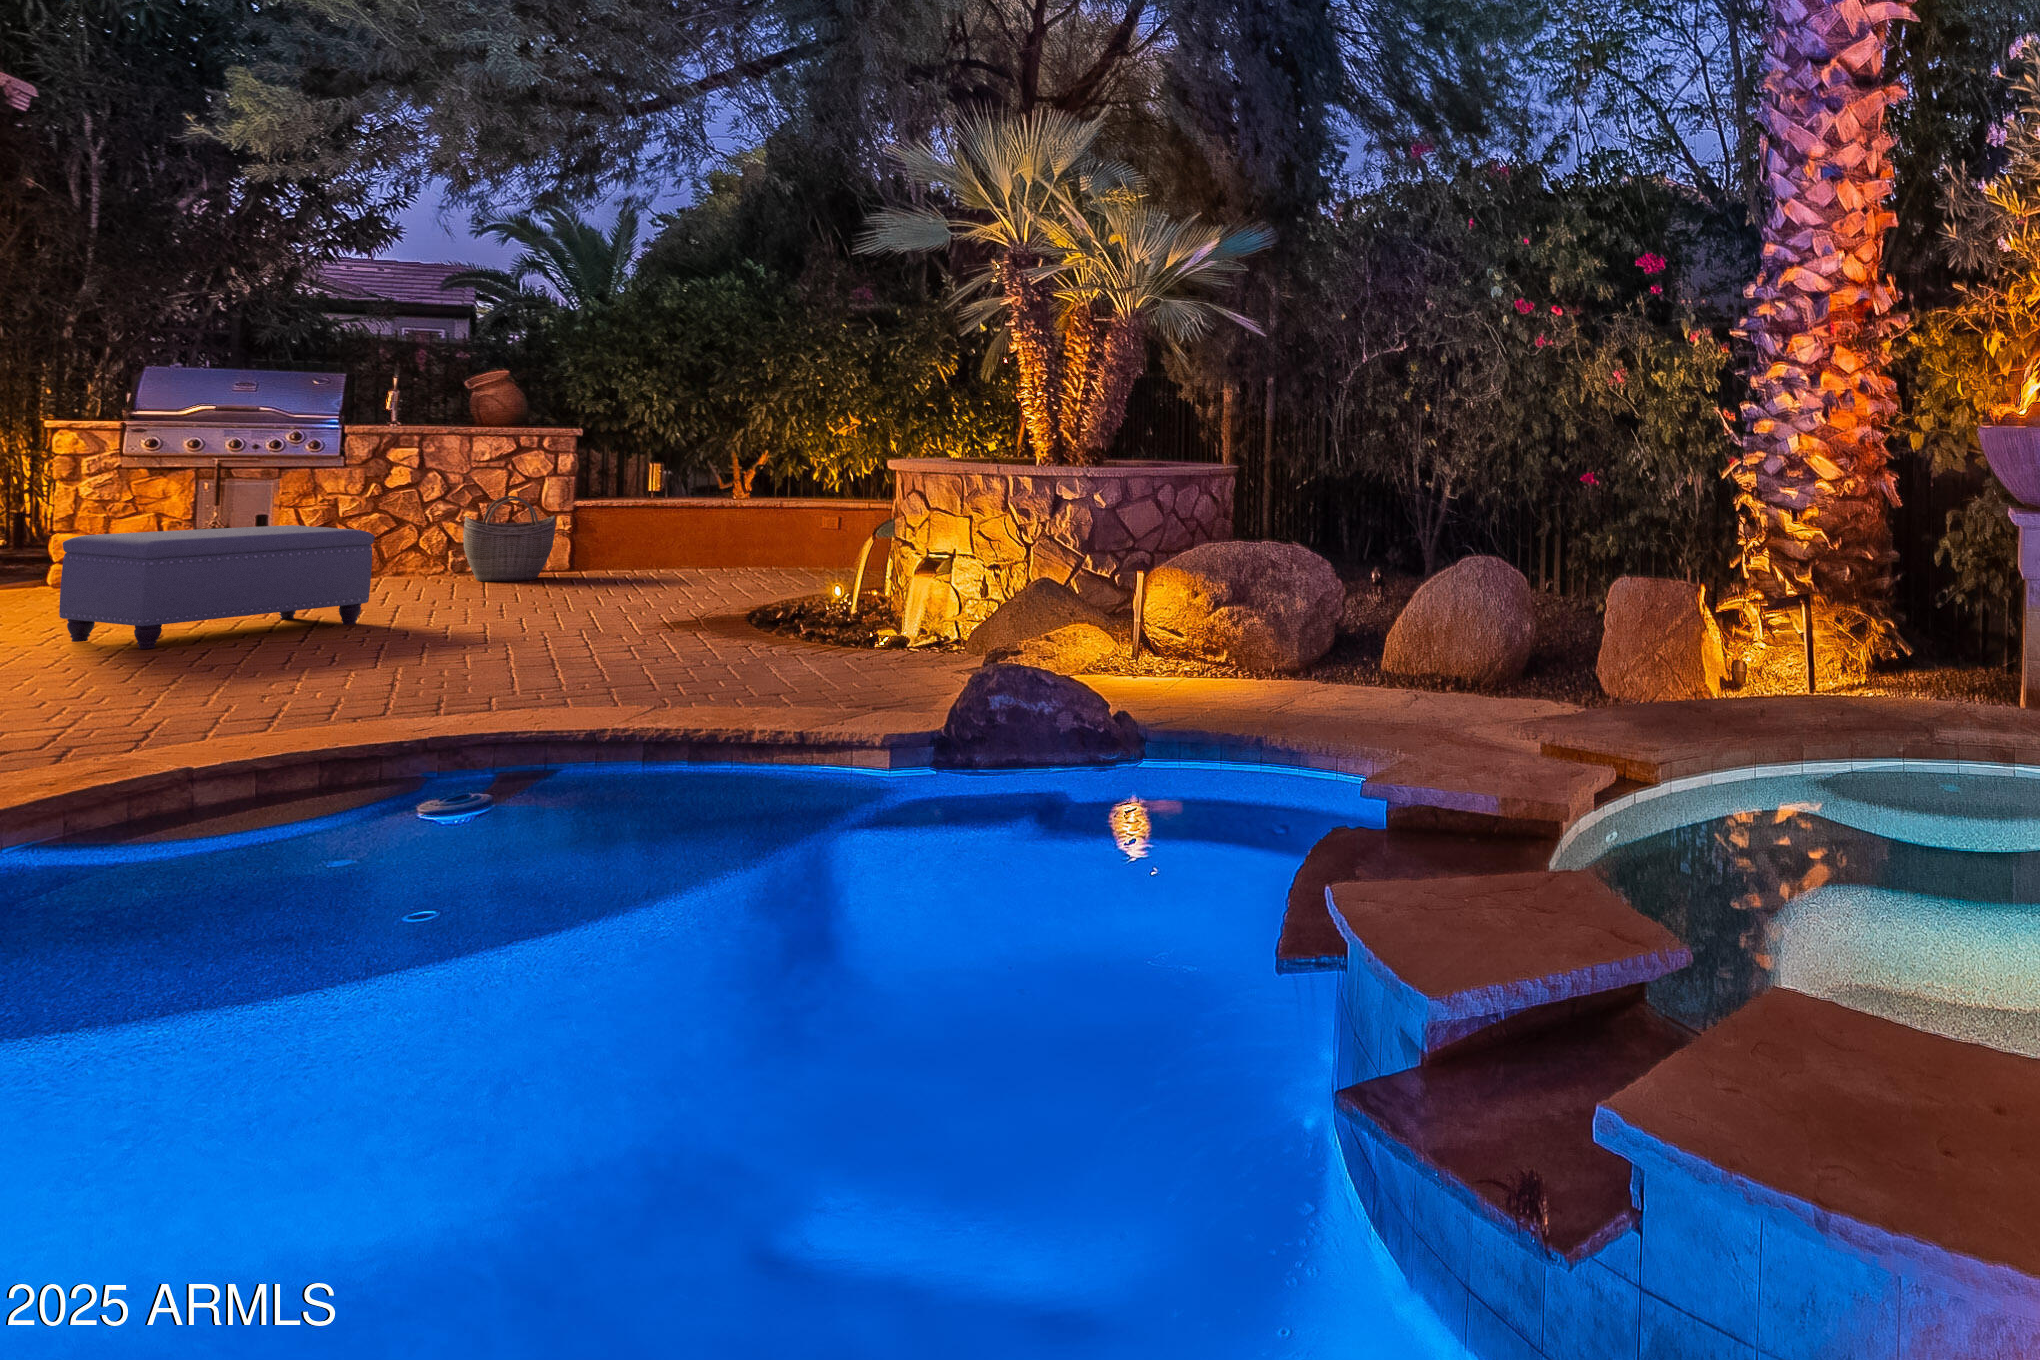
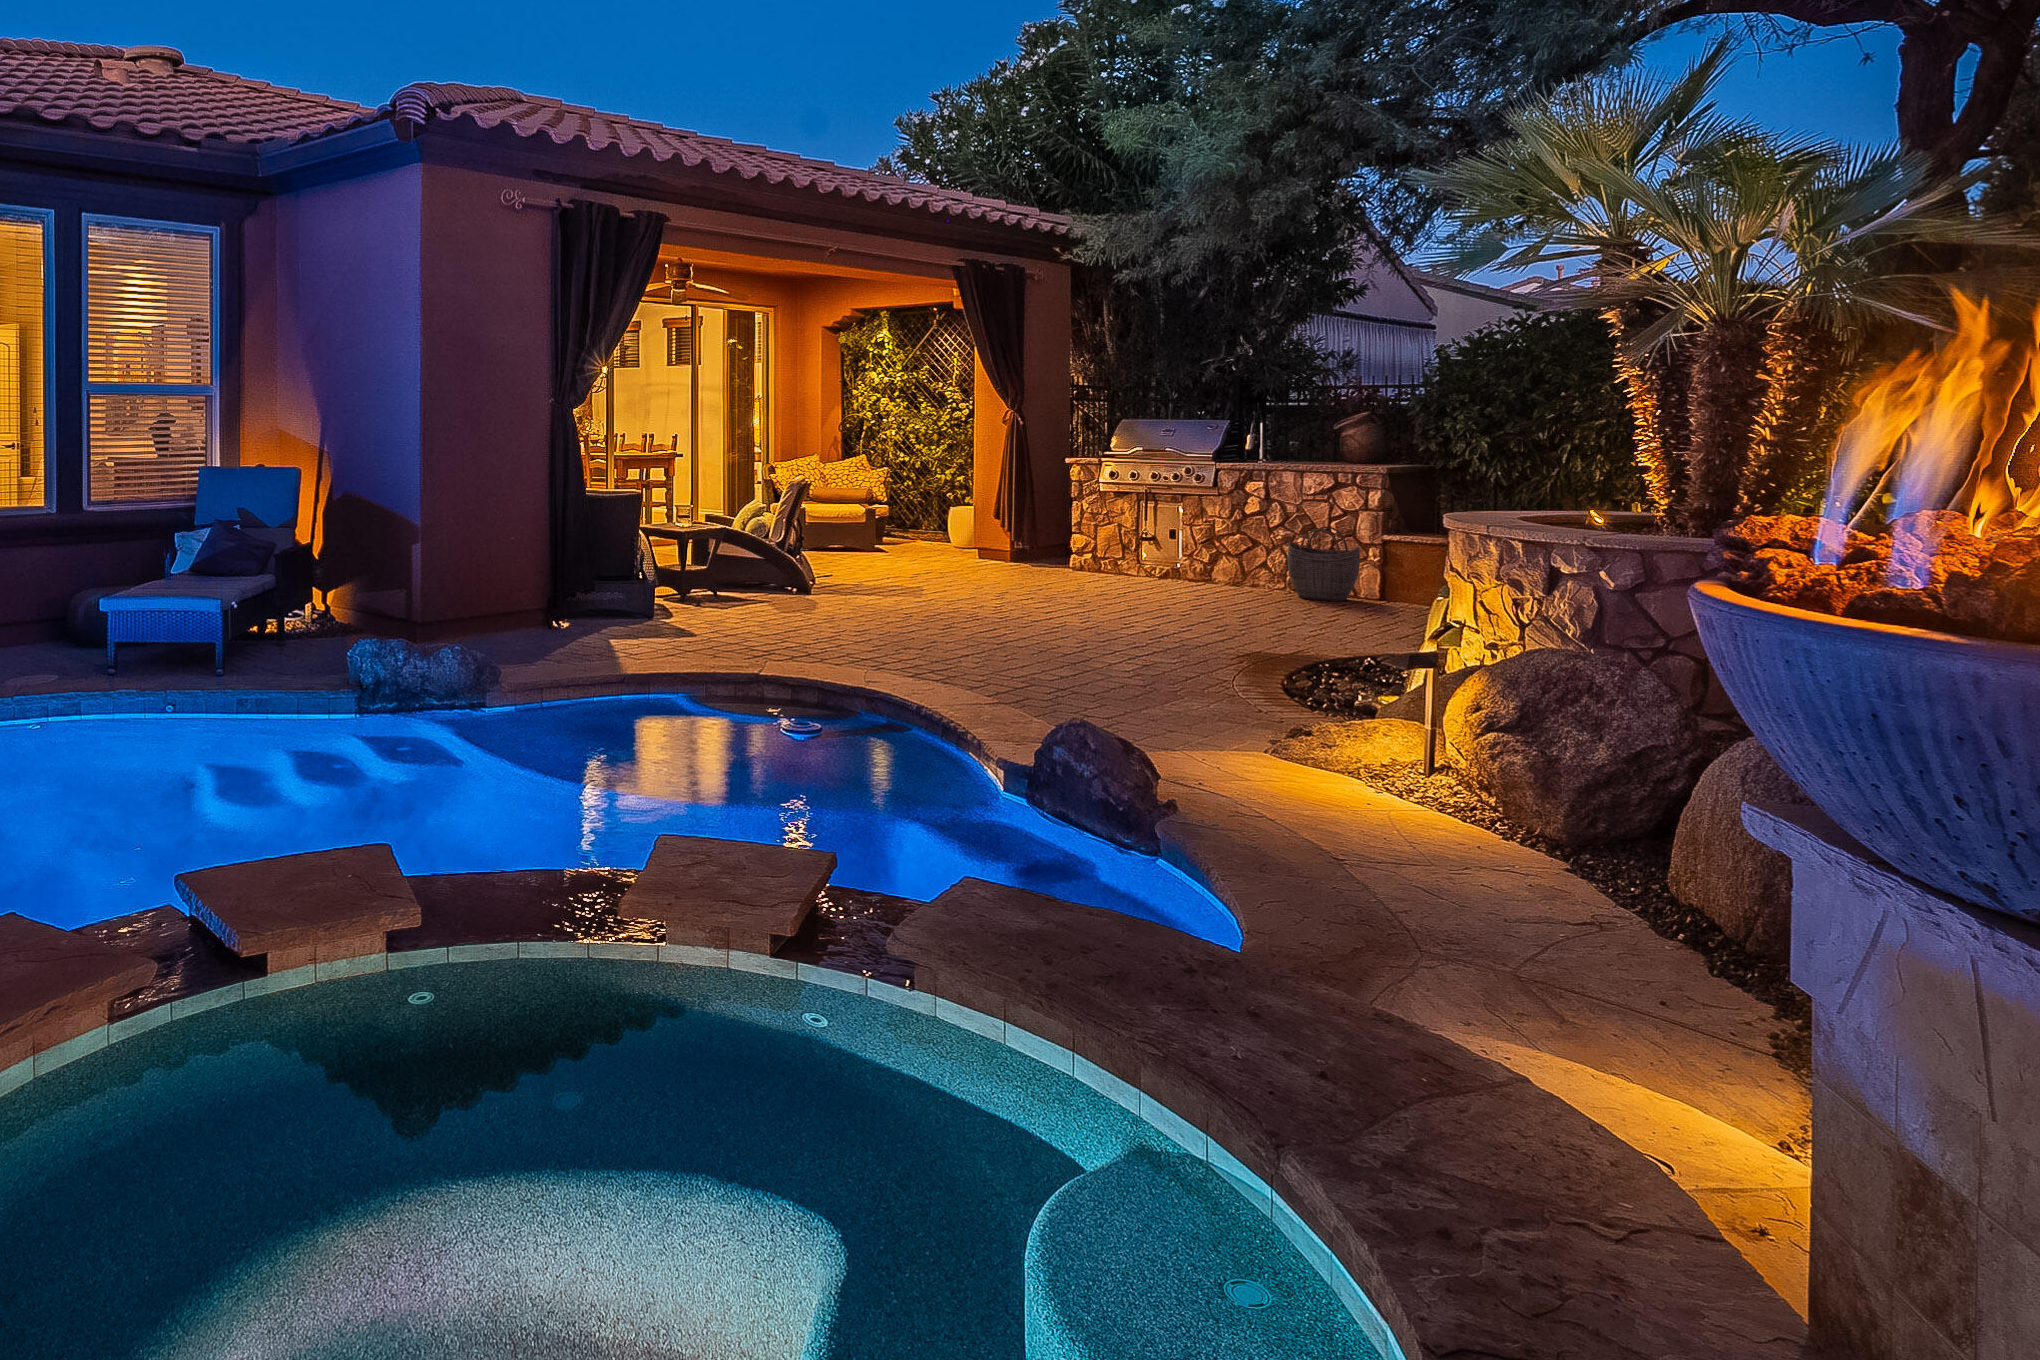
ottoman: present [59,525,375,649] -> none [996,538,1155,617]

